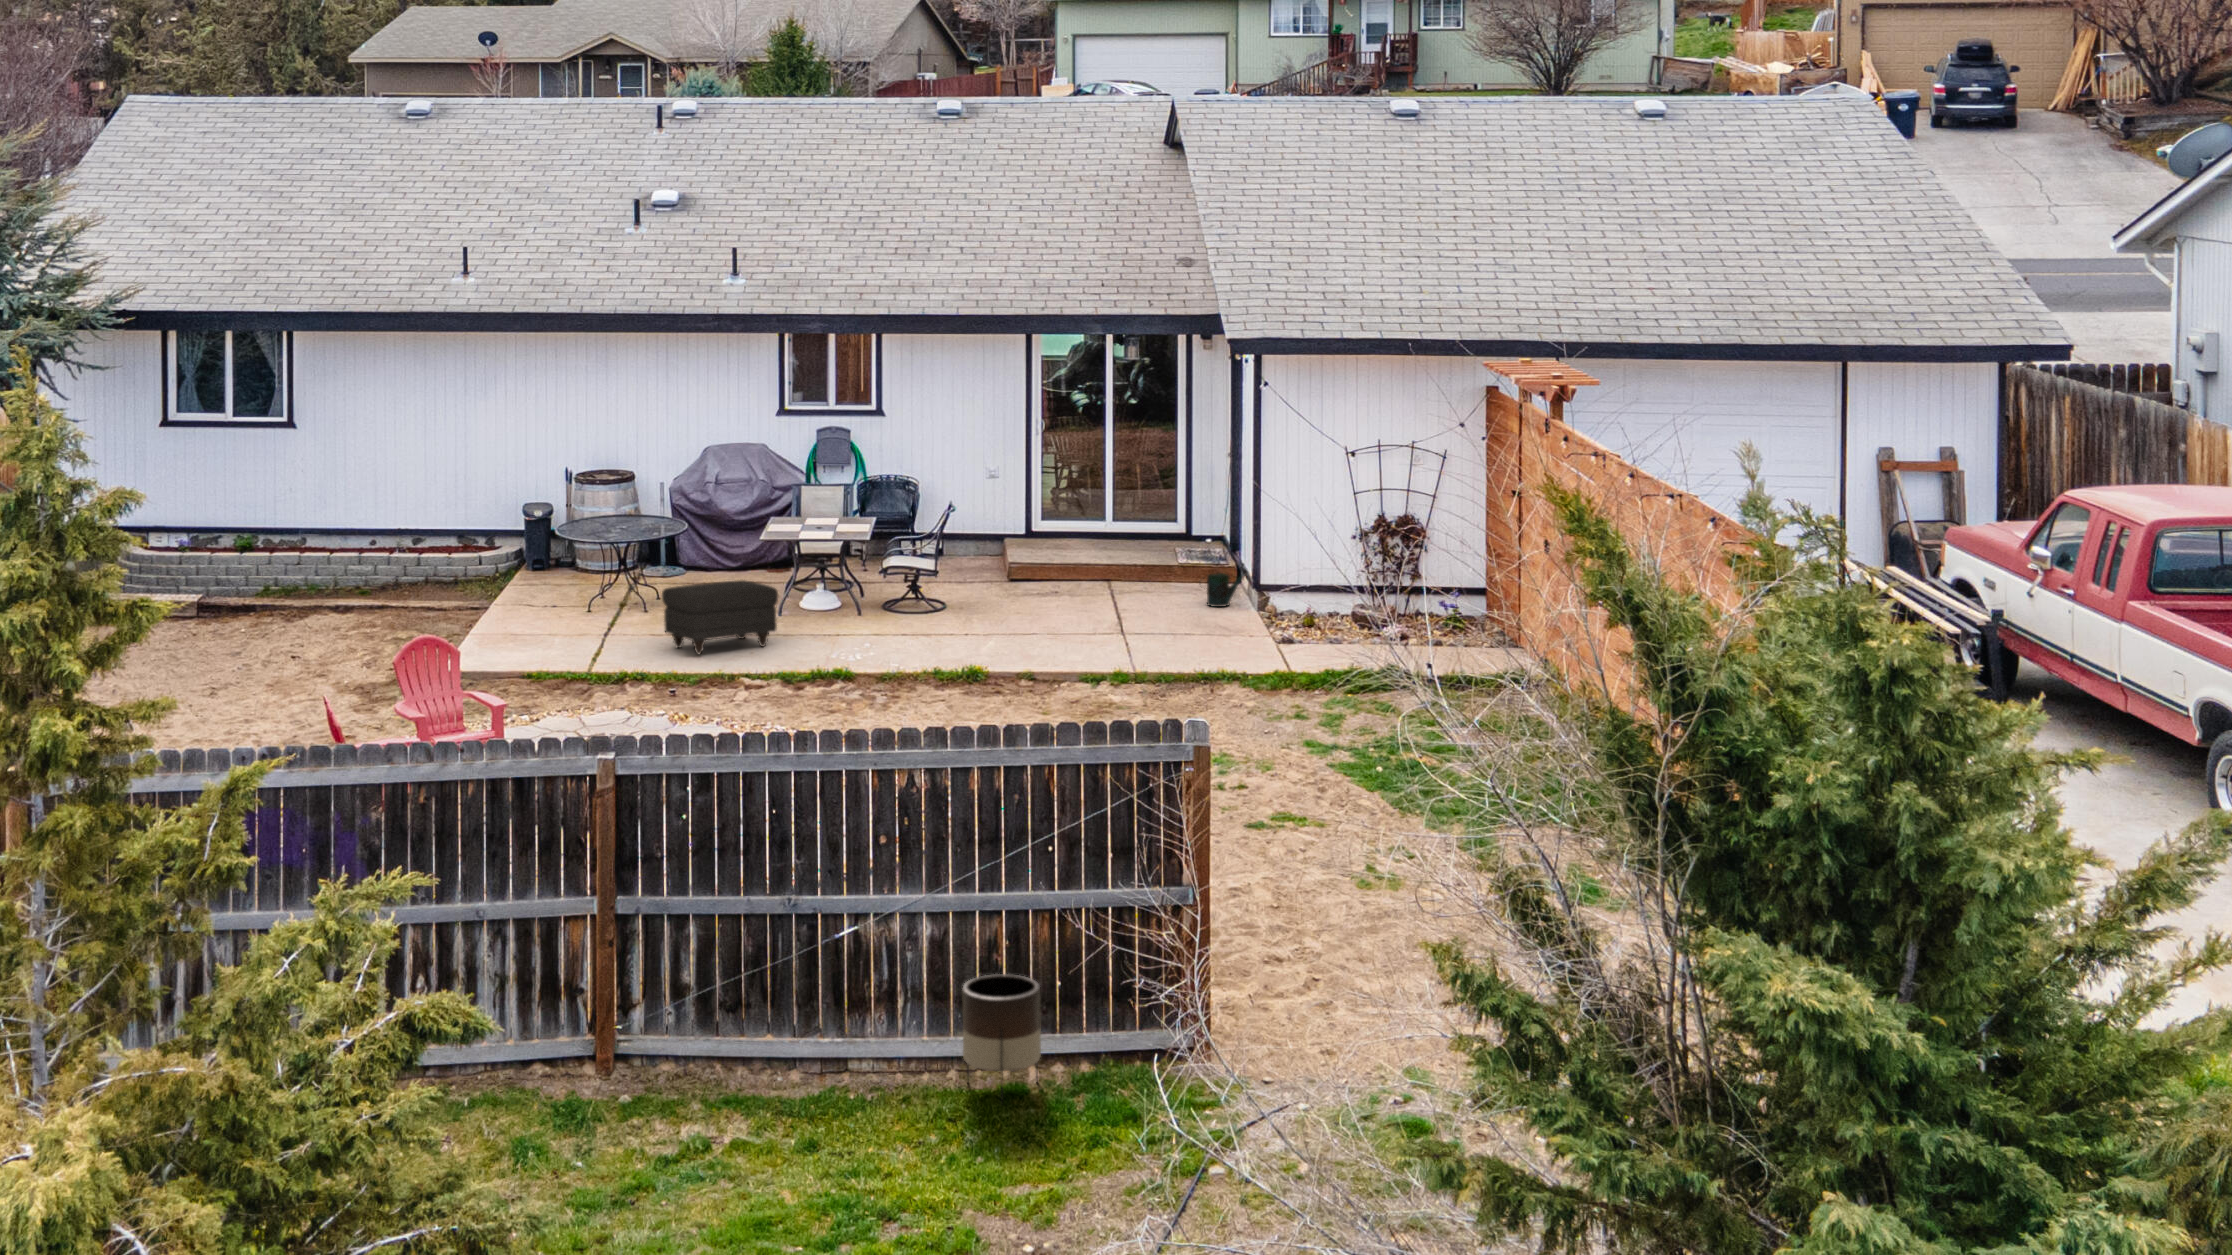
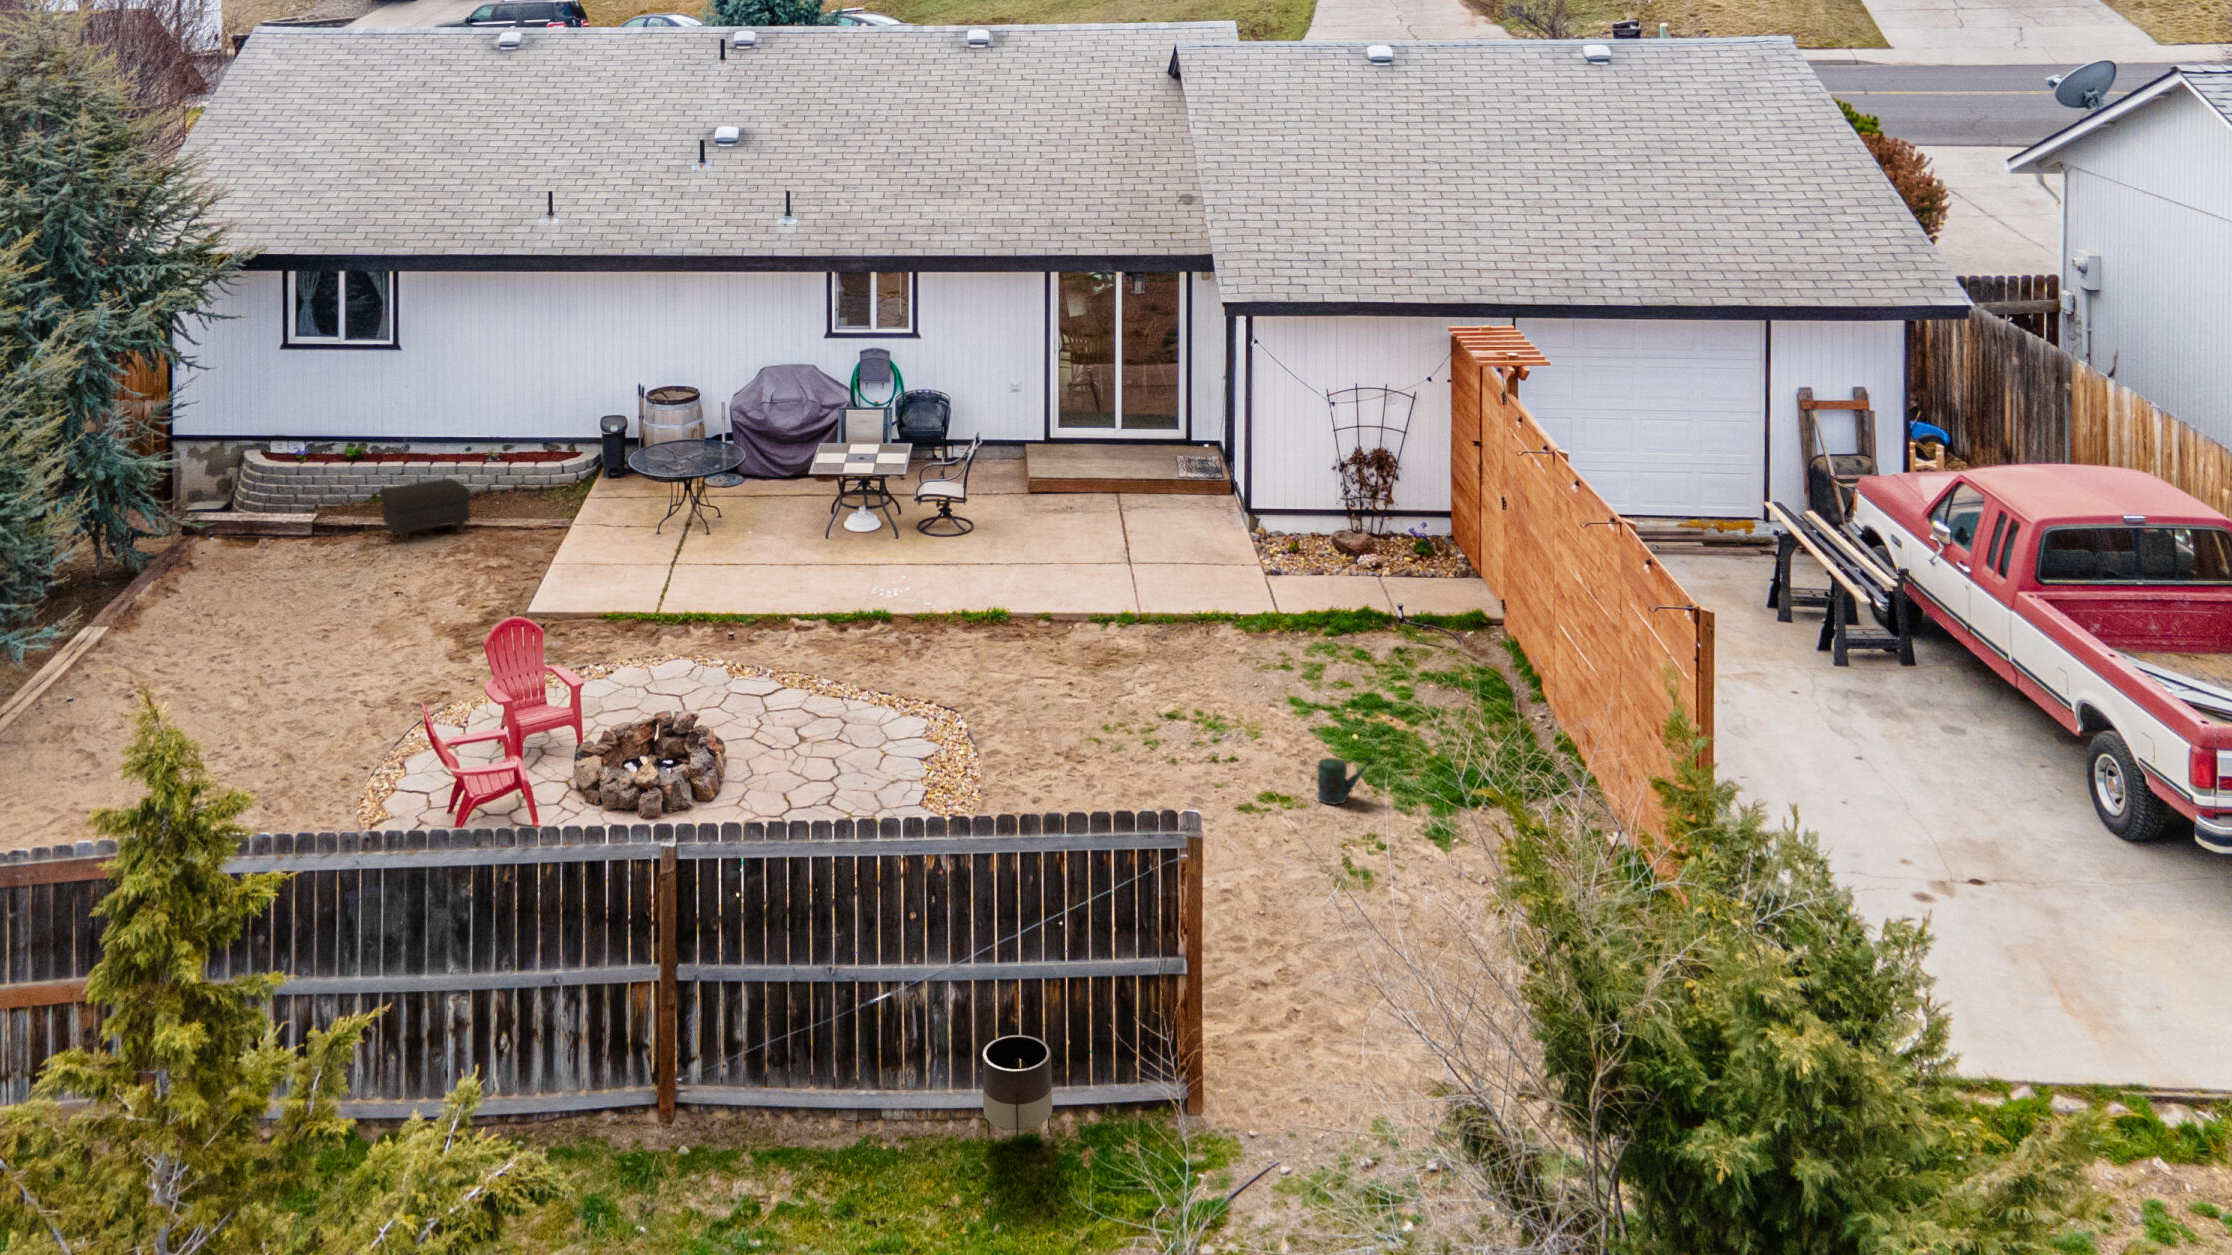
watering can: present [1203,569,1247,607] -> present [1314,758,1374,805]
ottoman: present [662,580,778,654] -> present [379,479,470,542]

